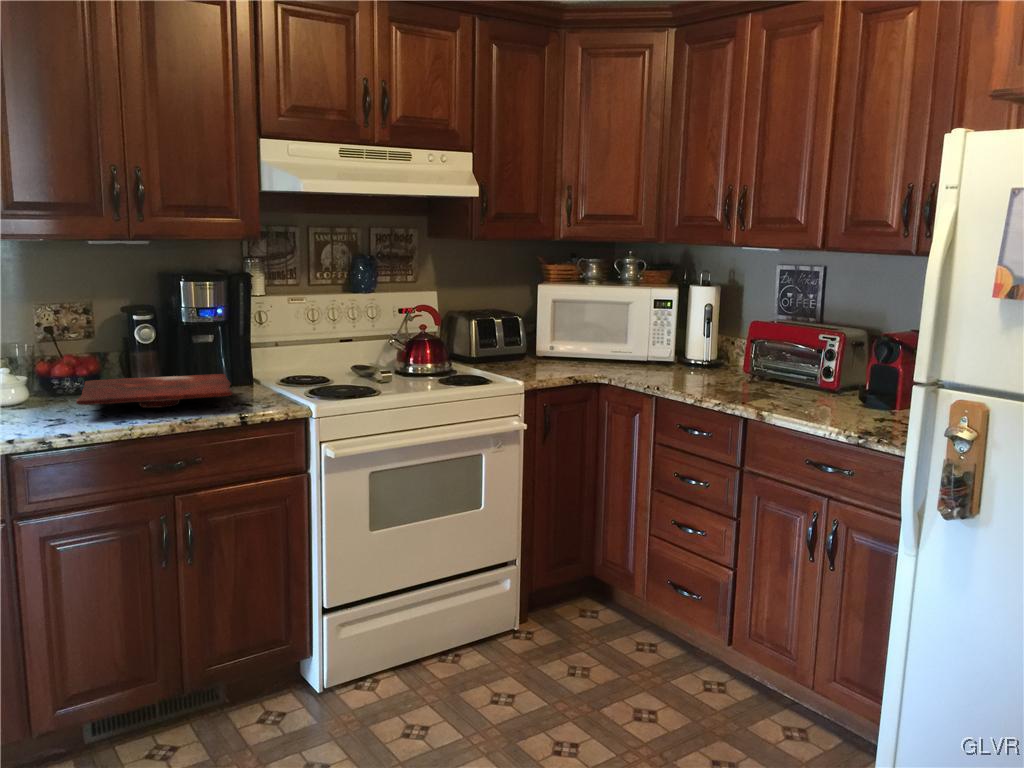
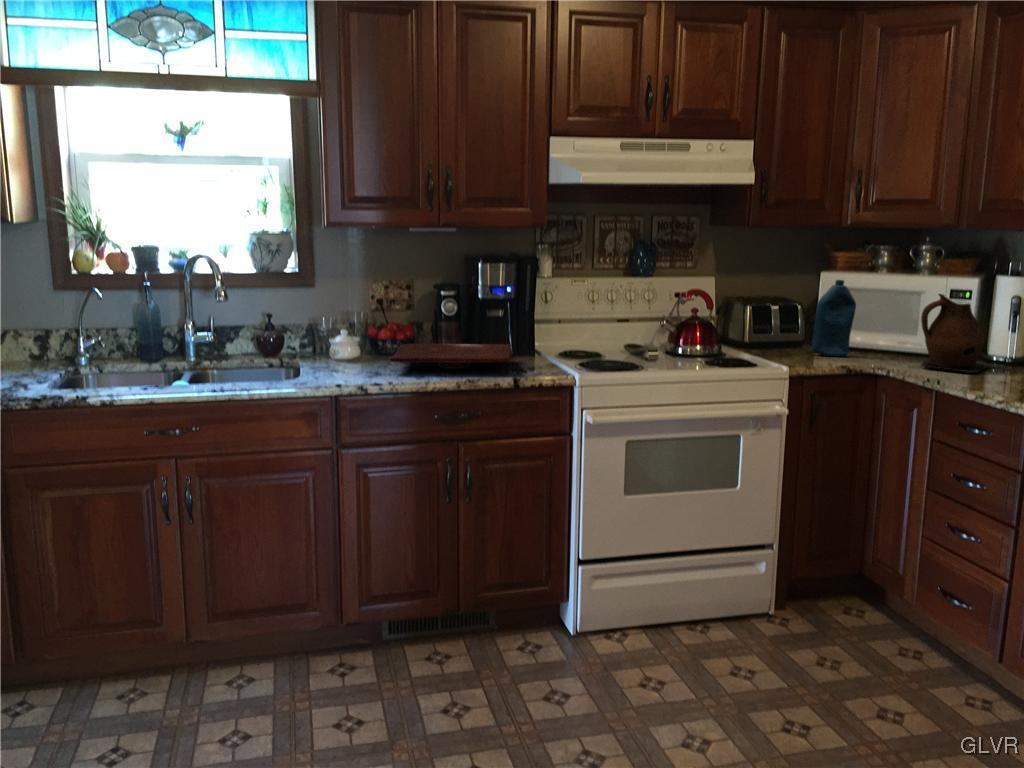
bottle: none [536,293,575,368] -> present [811,280,856,357]
ceramic pitcher: none [636,305,694,379] -> present [921,294,990,373]

